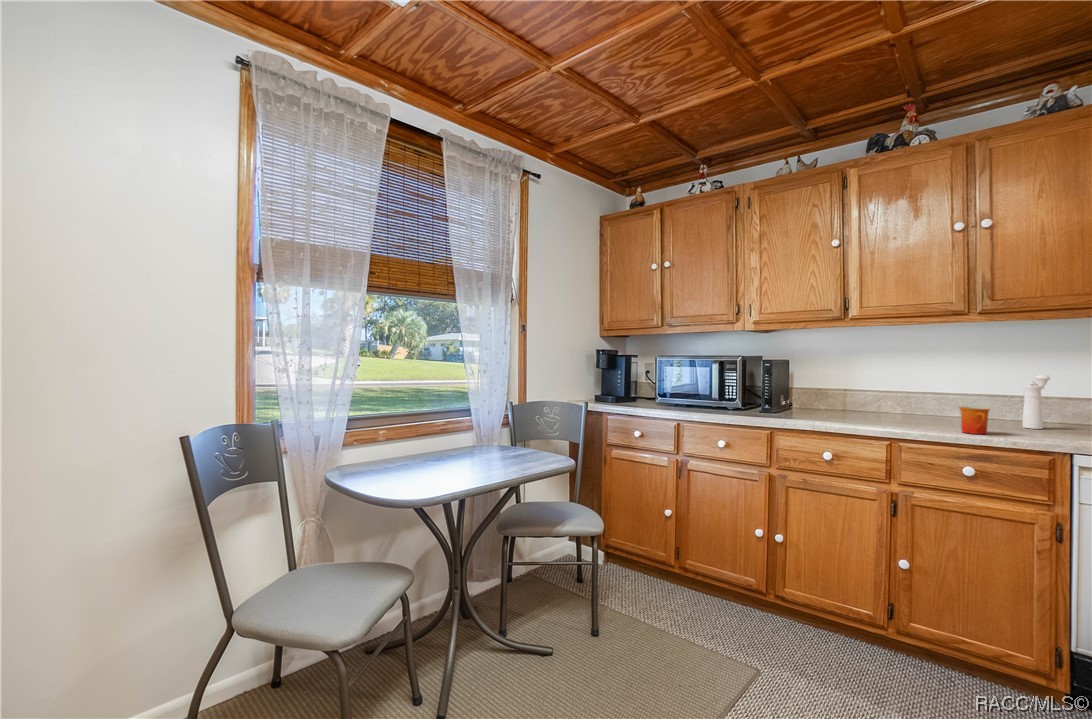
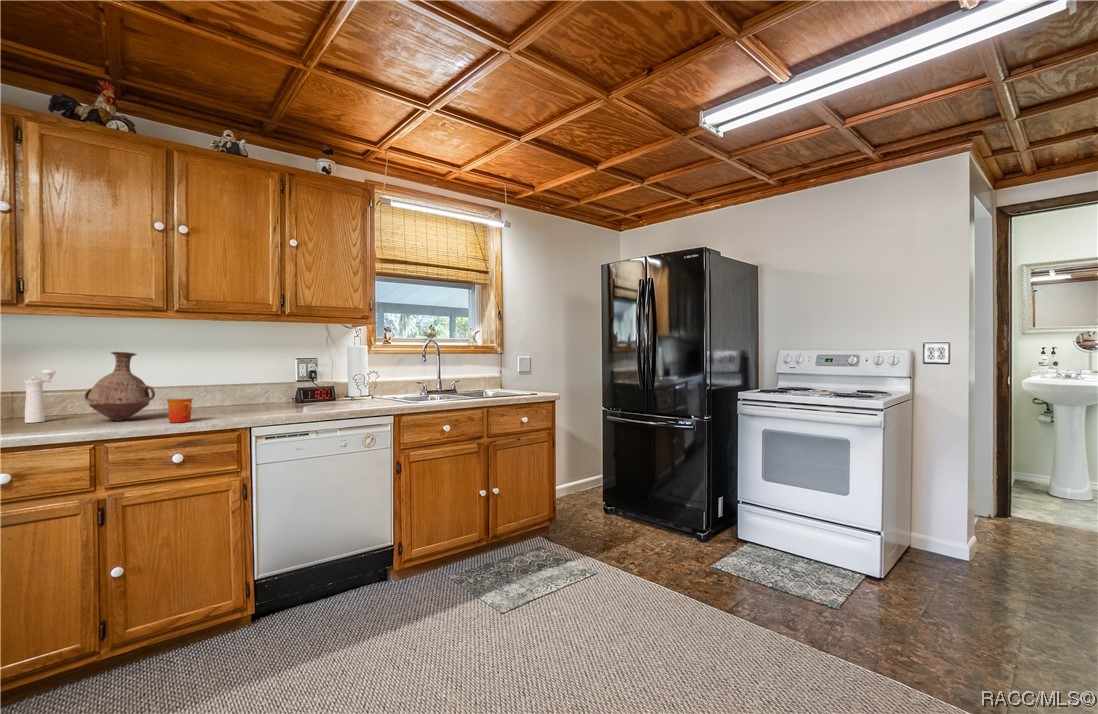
vase: none [889,357,952,423] -> present [84,352,155,421]
pepper mill: present [1022,375,1050,429] -> present [24,370,56,423]

